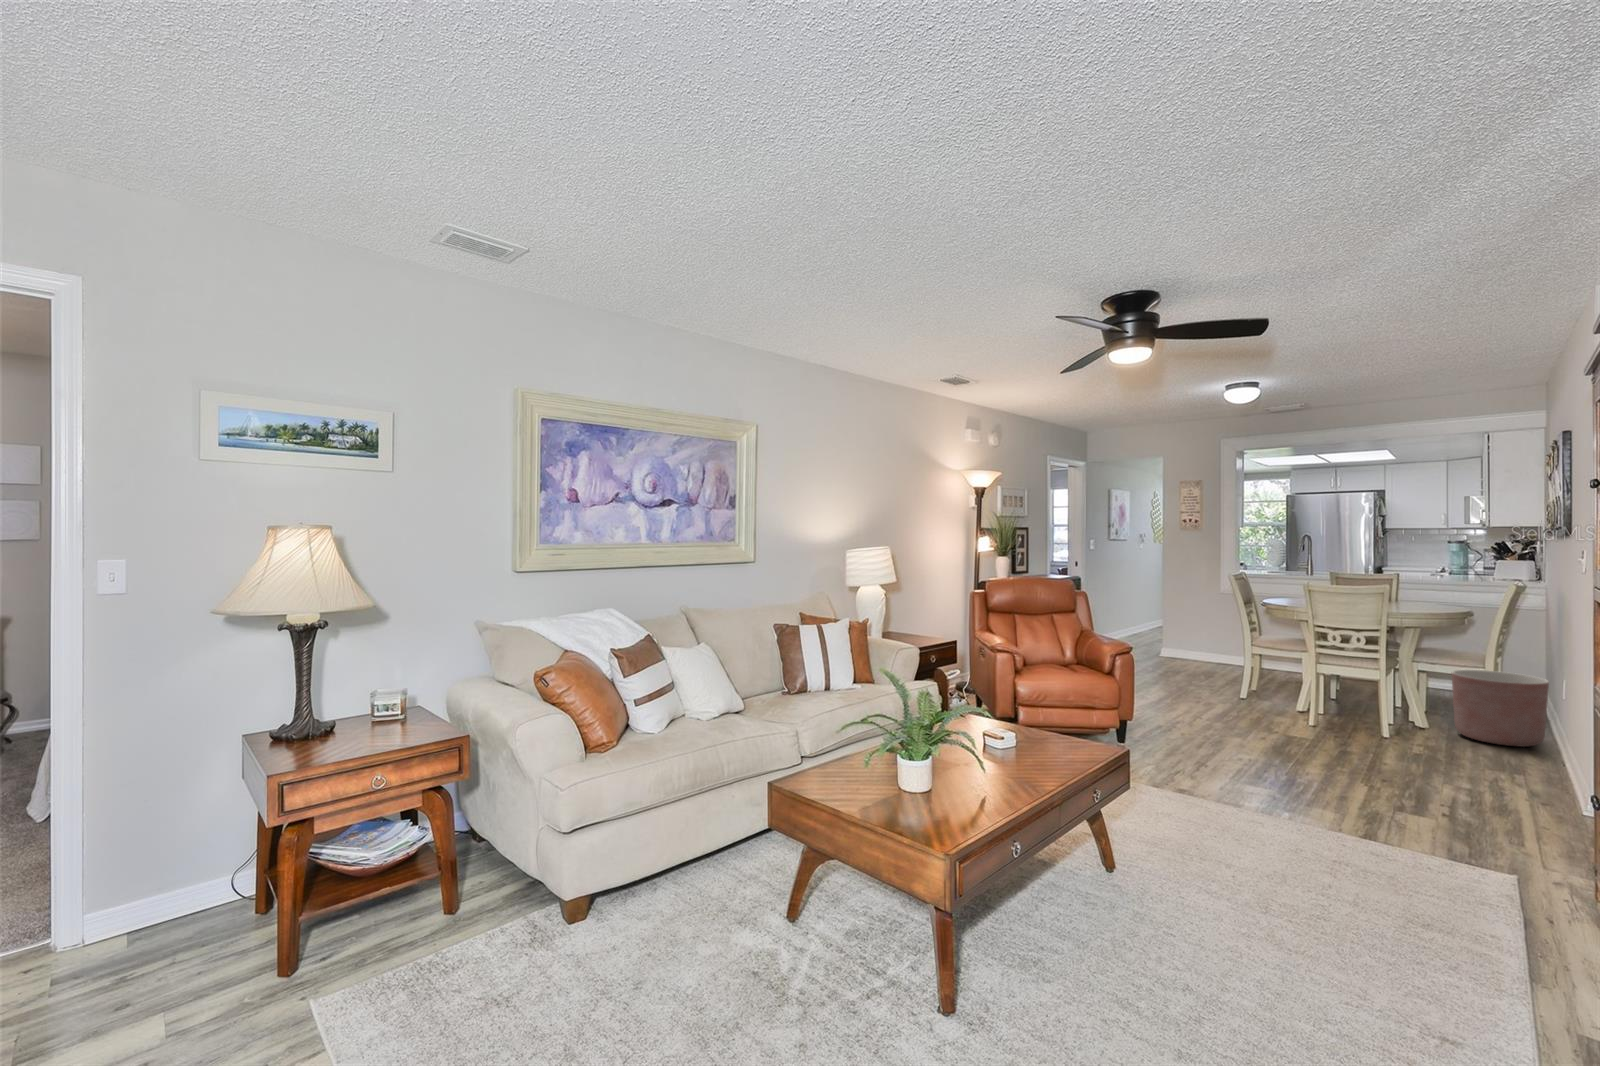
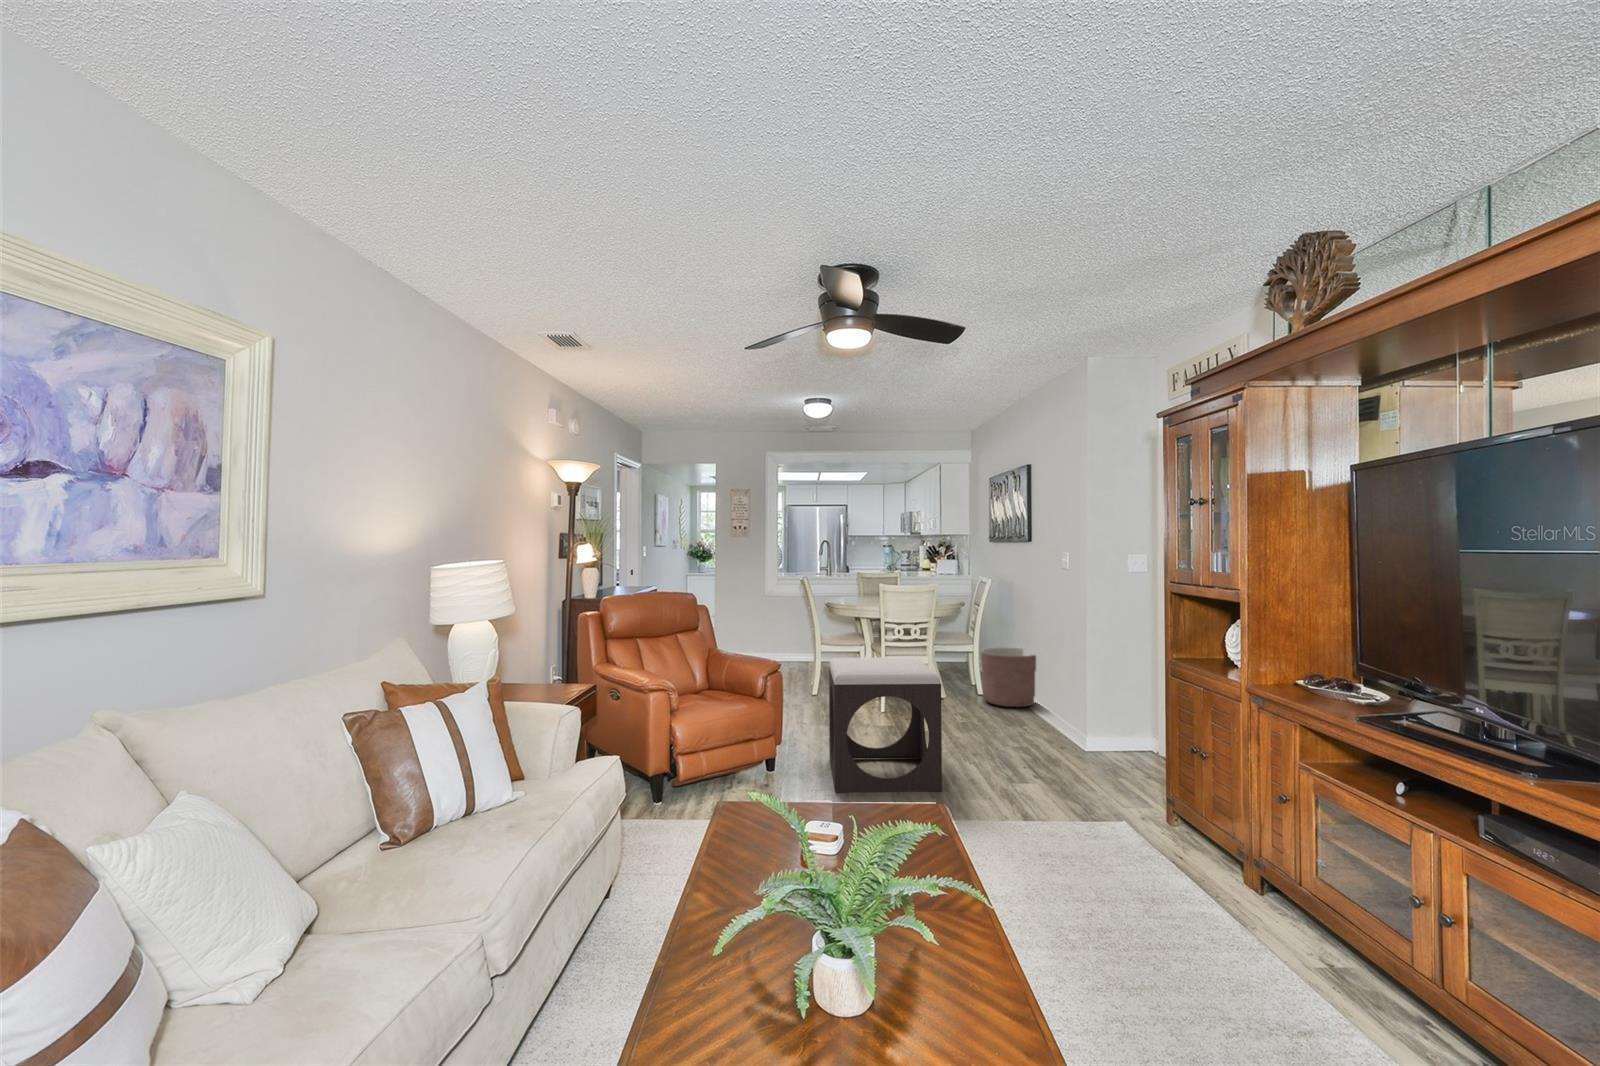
footstool: none [1157,647,1288,784] -> present [829,657,942,792]

